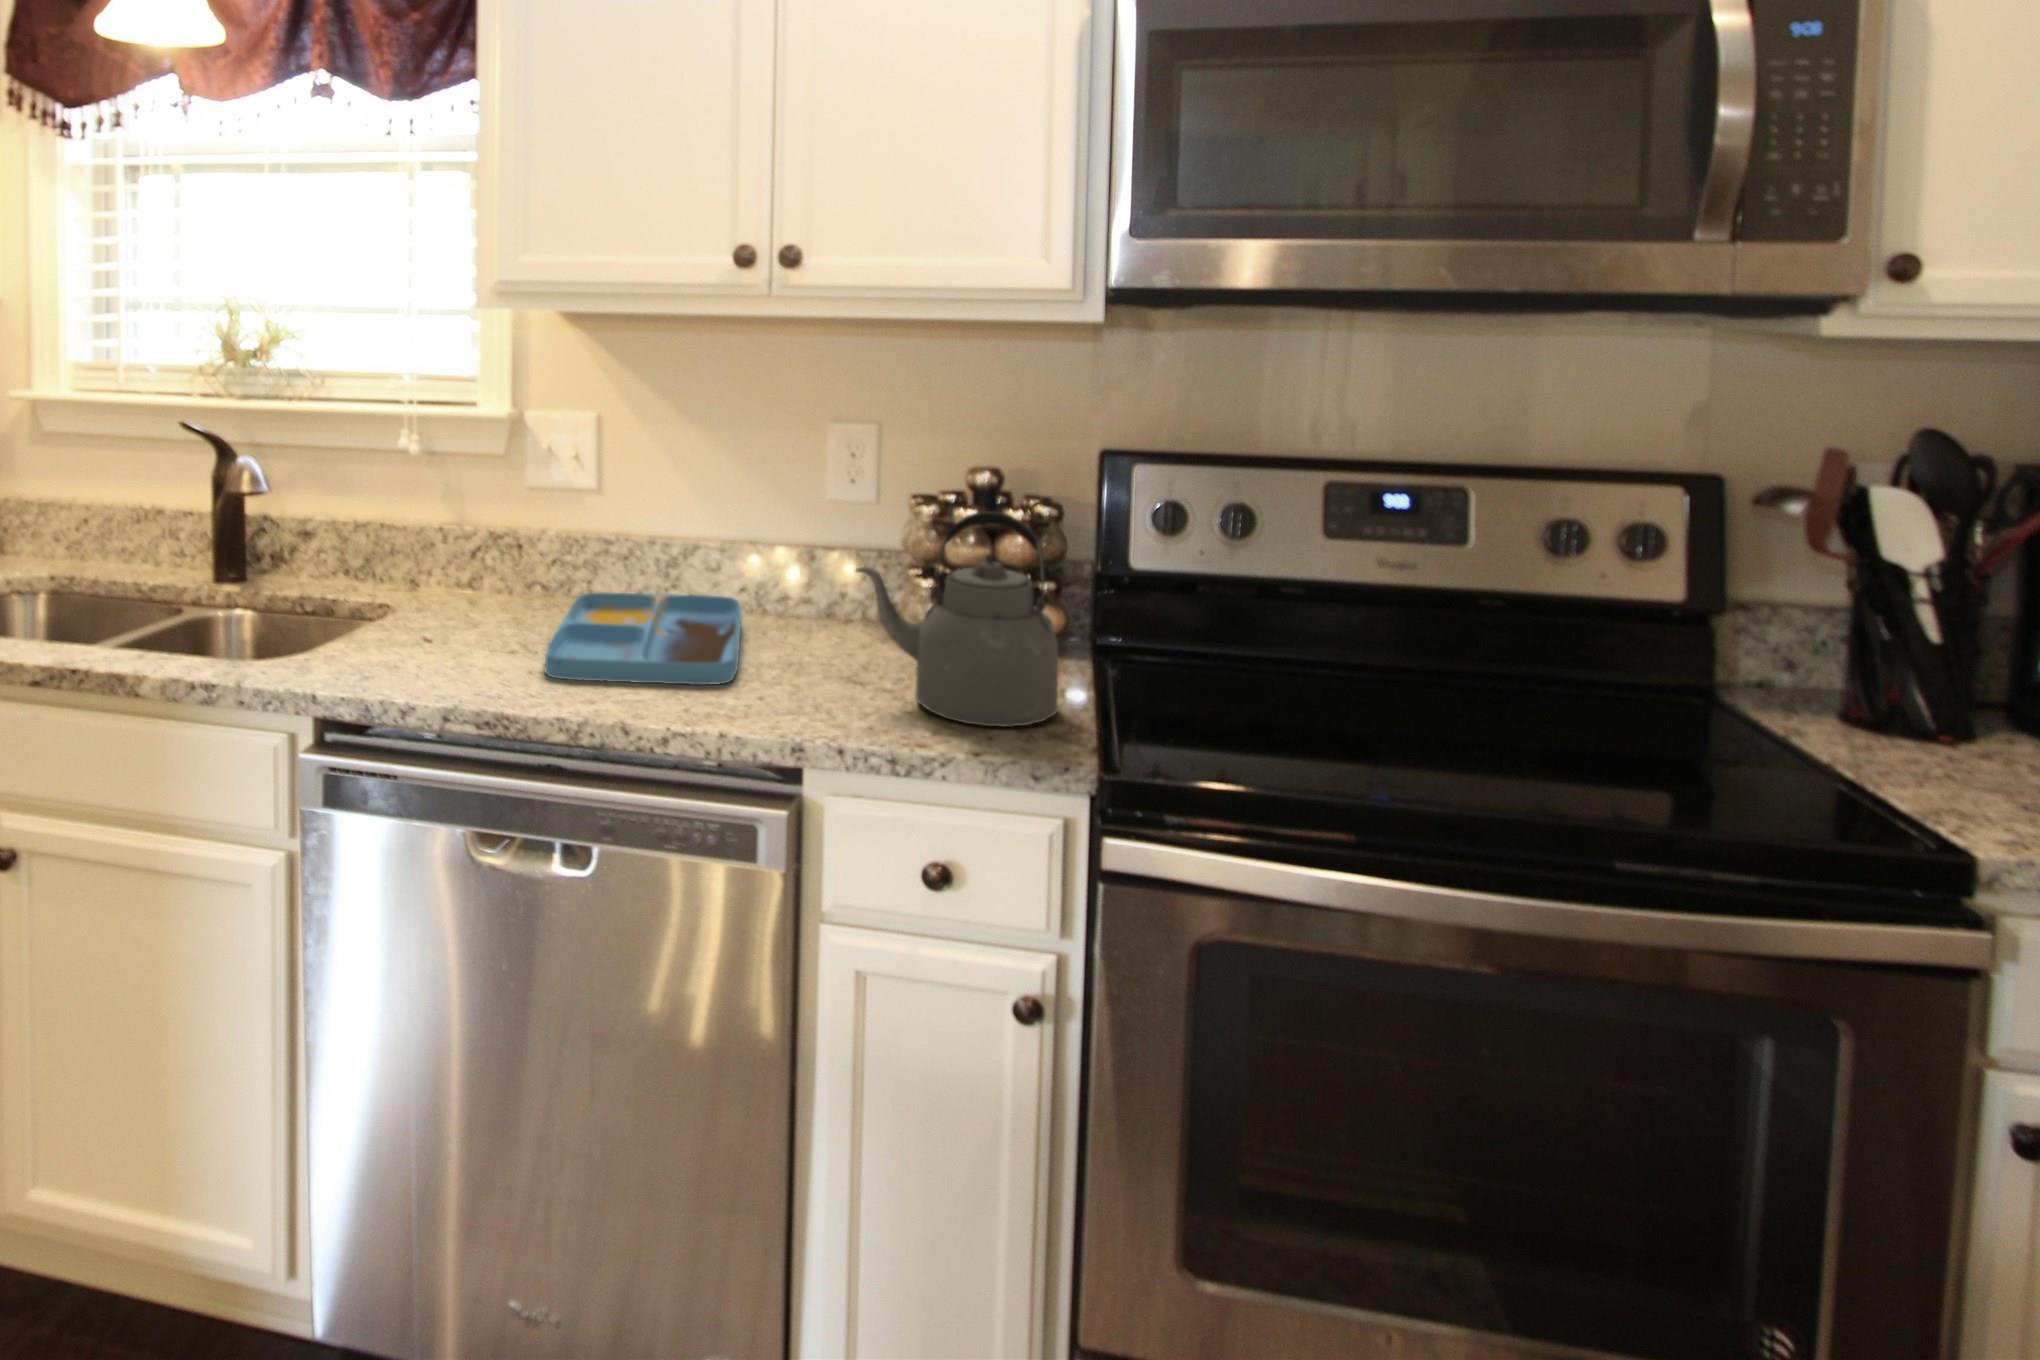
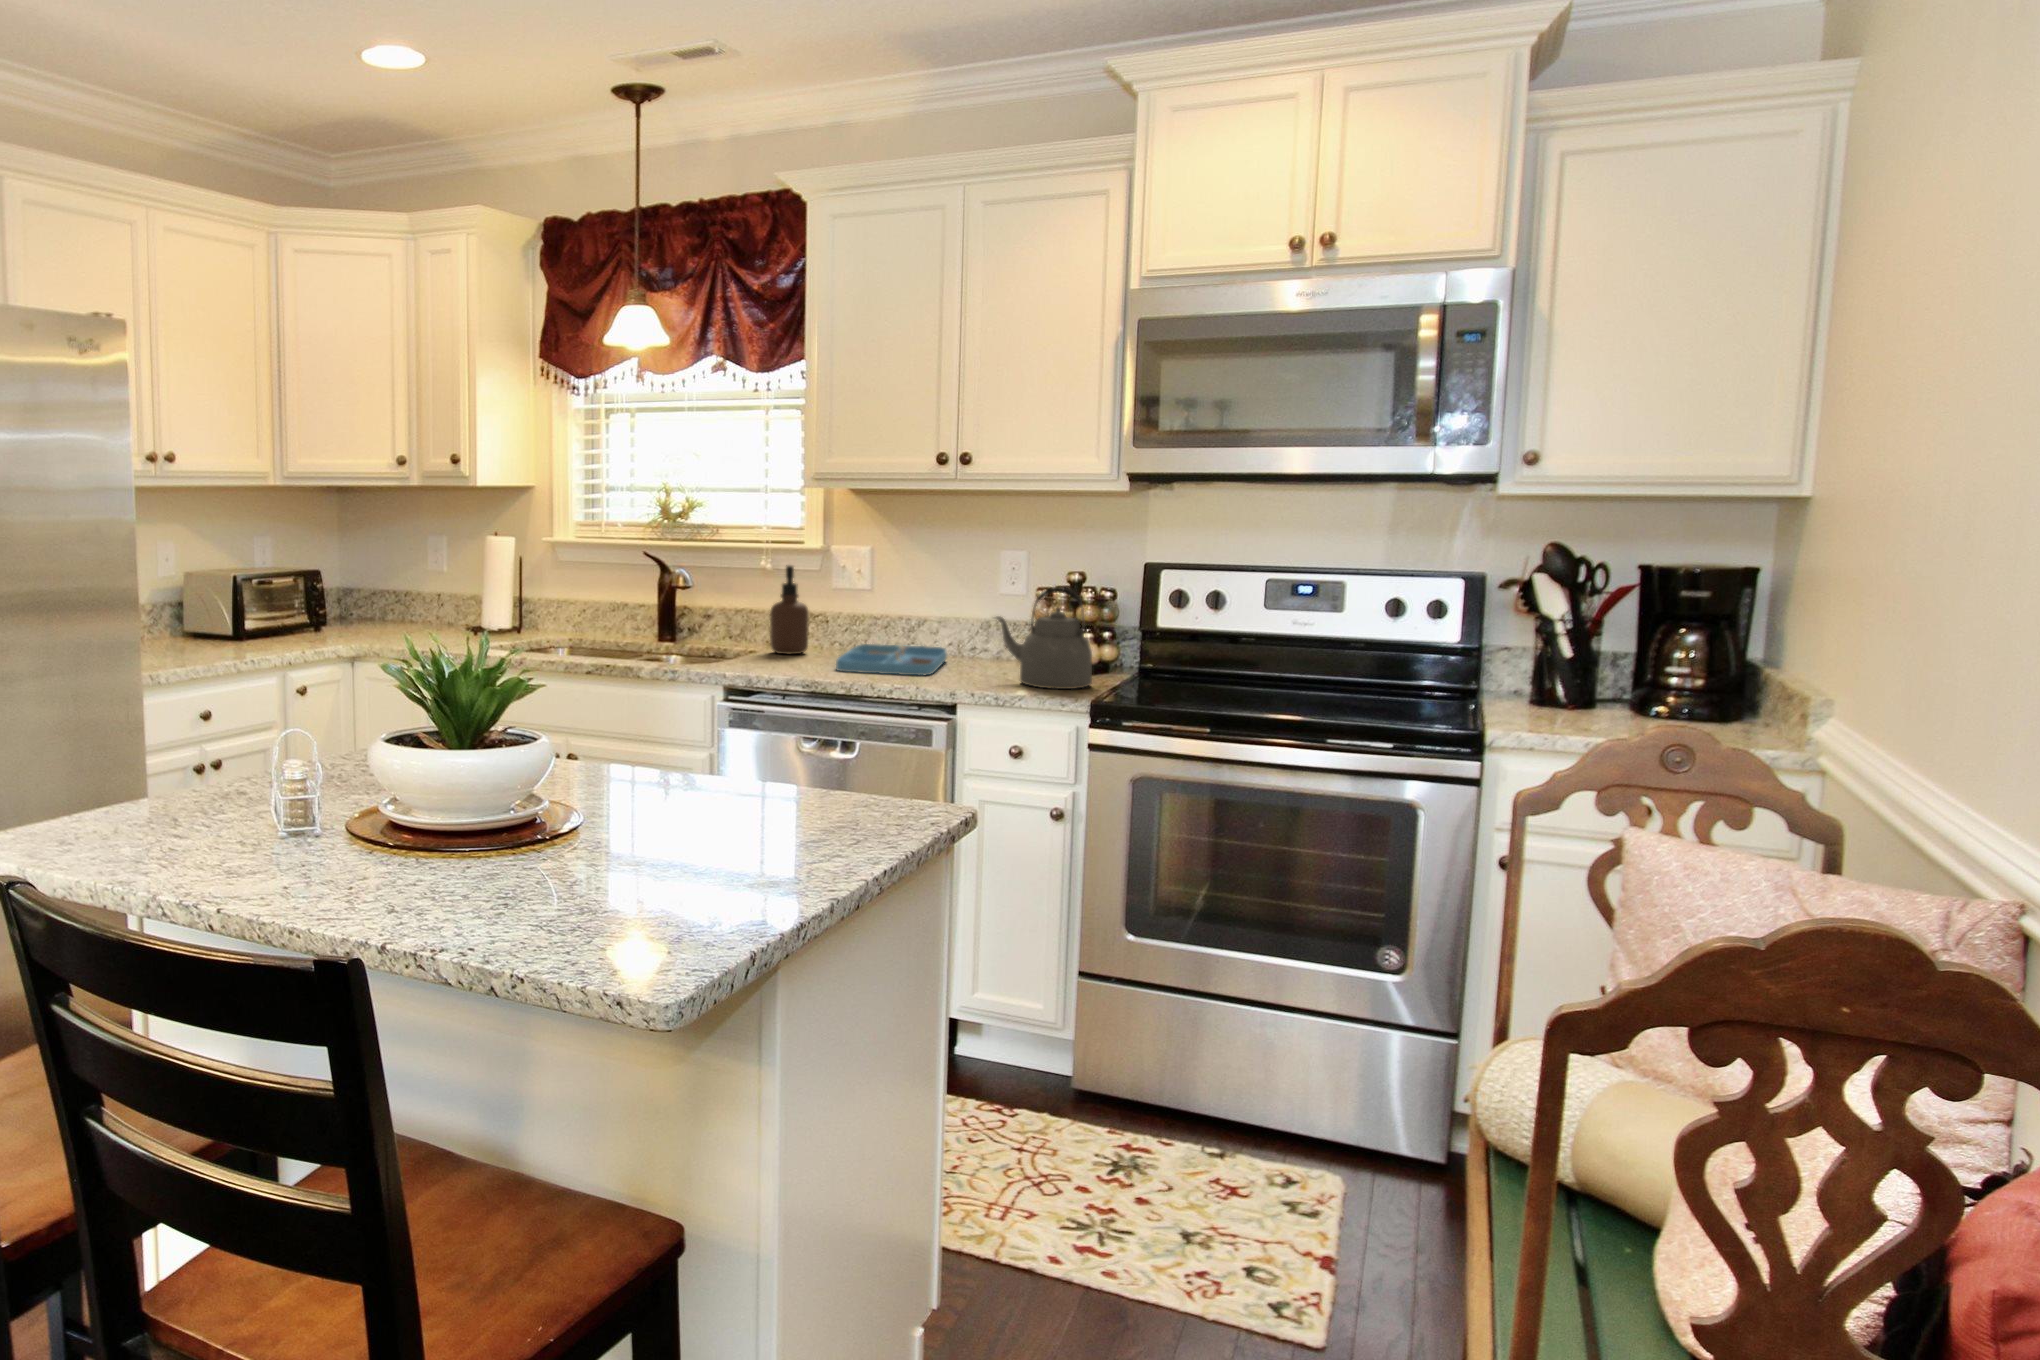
soap dispenser: none [416,450,487,617] -> present [770,565,809,654]

